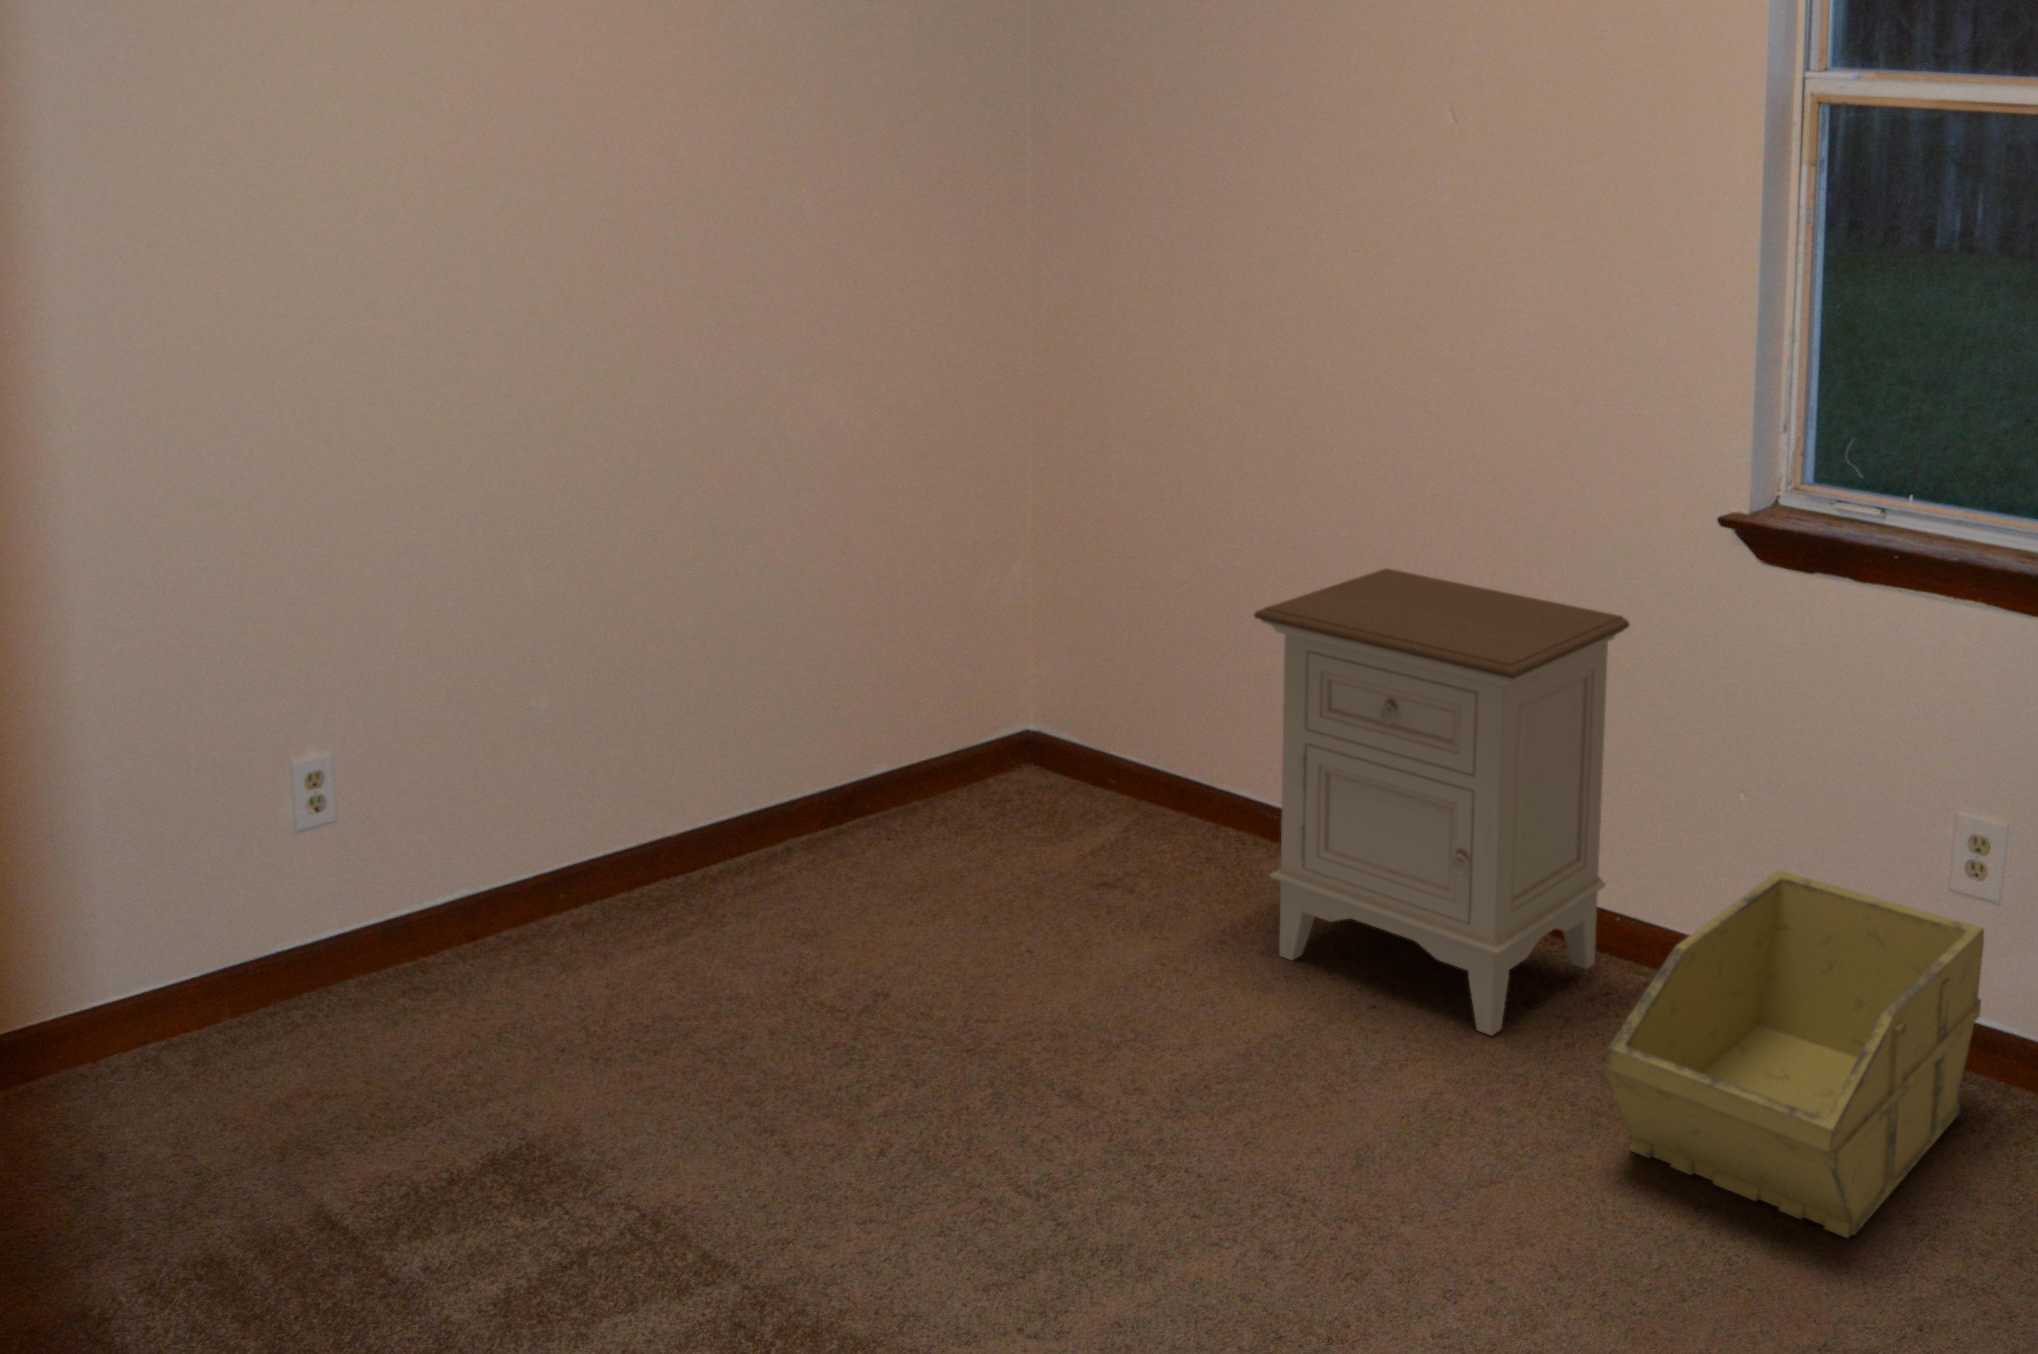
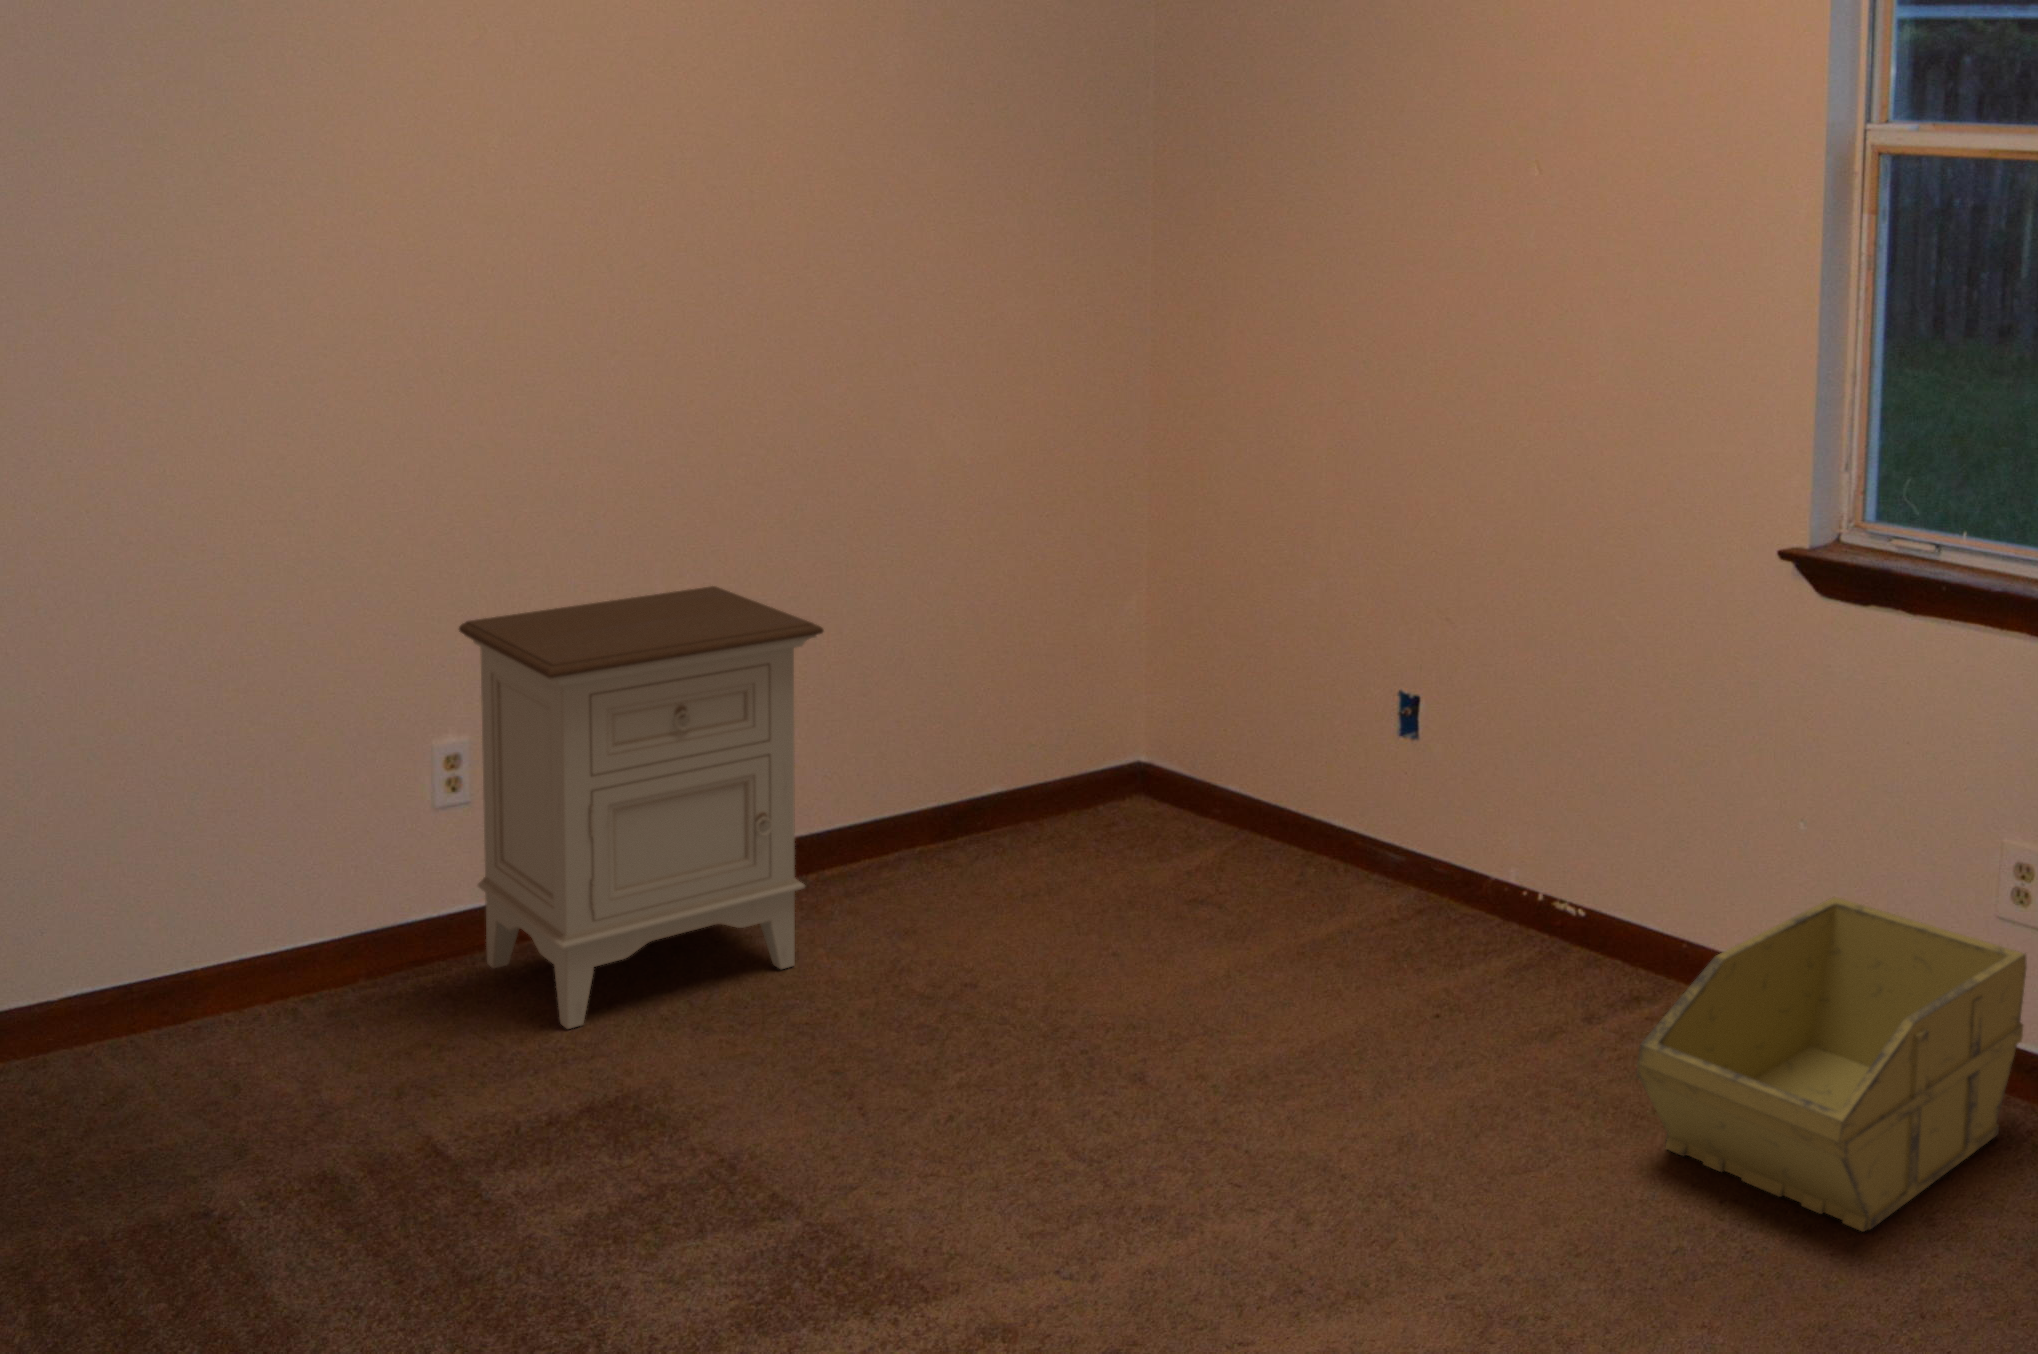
nightstand: present [1254,569,1629,1036] -> present [459,586,824,1029]

